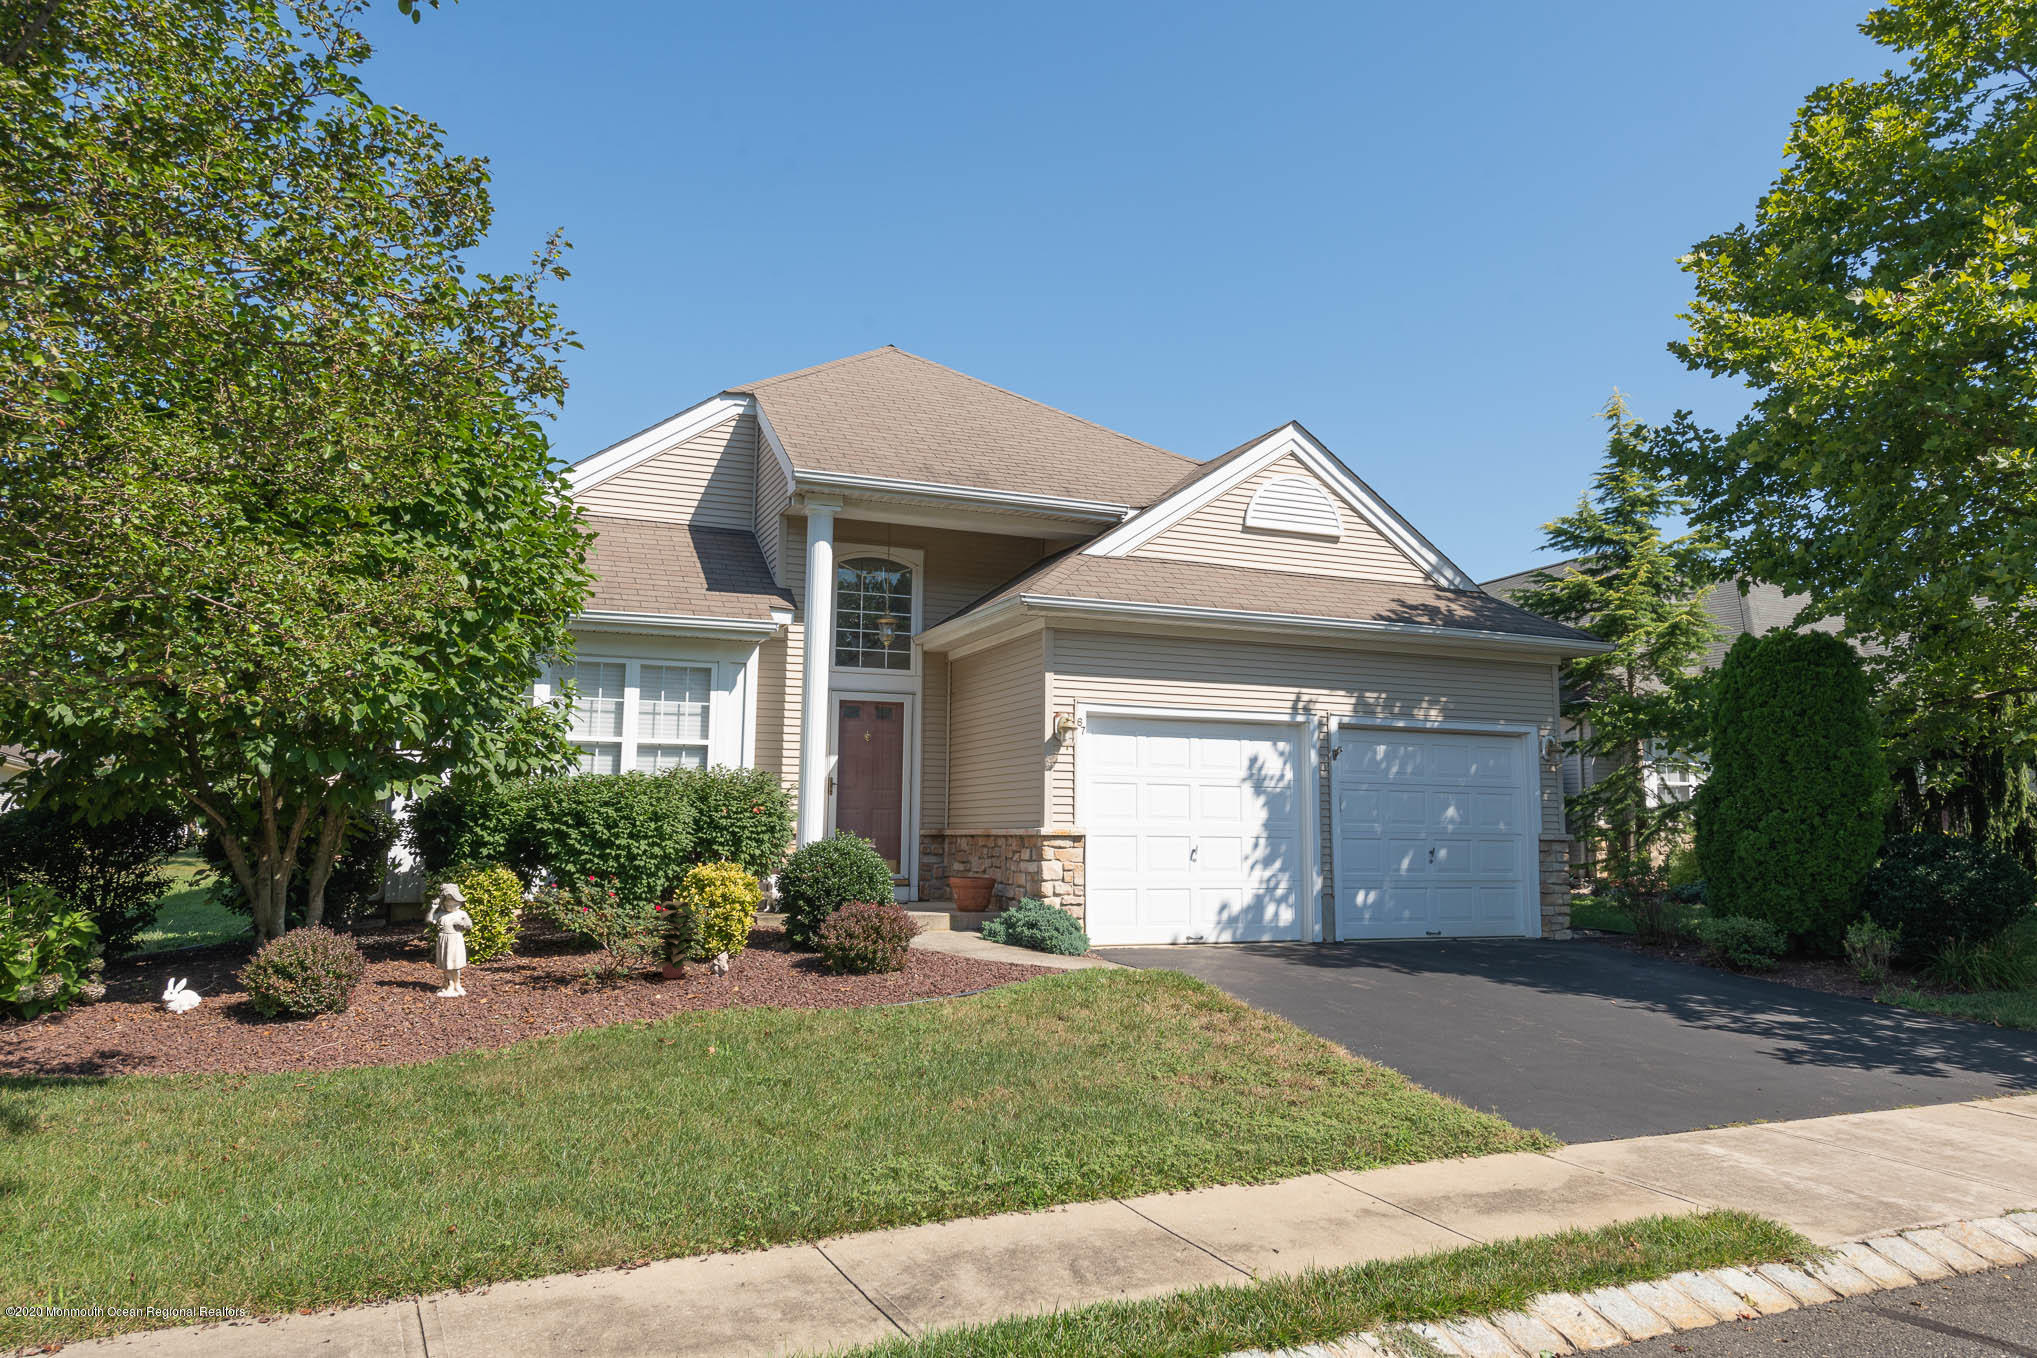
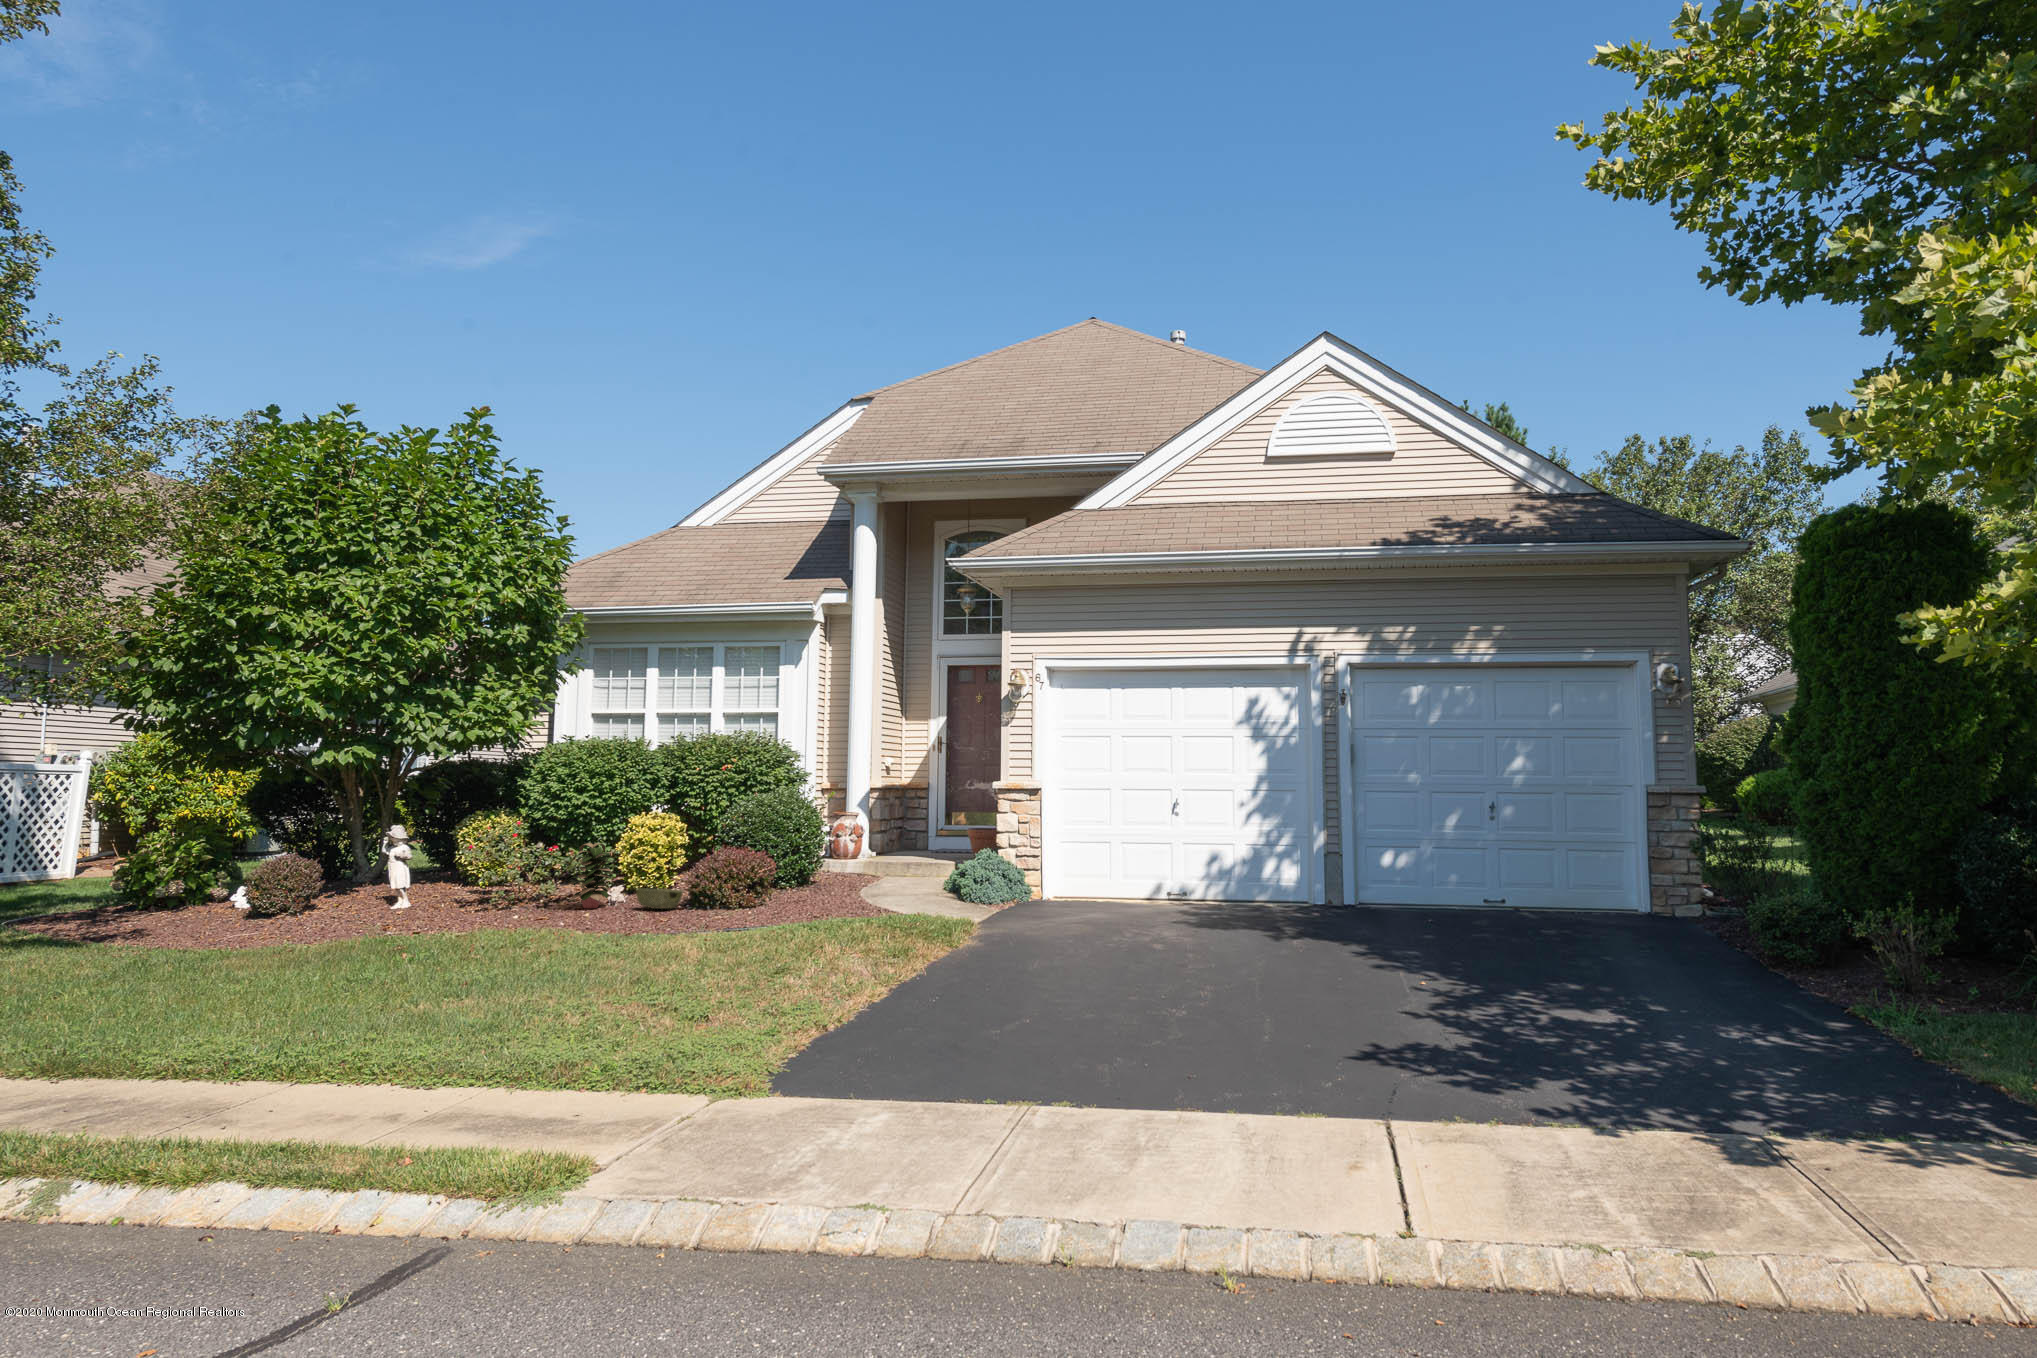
woven basket: none [735,951,791,975] -> present [635,888,683,909]

